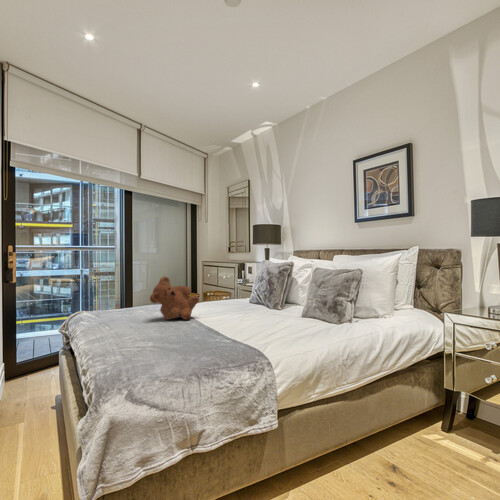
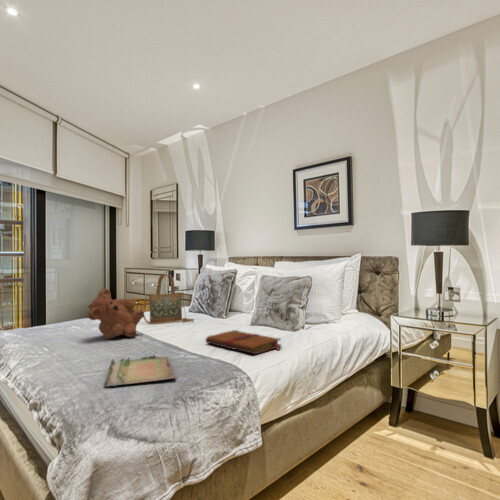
handbag: none [203,266,249,310] -> present [142,275,194,324]
book: none [245,318,315,342] -> present [206,330,281,354]
tray: none [138,332,204,360] -> present [105,355,176,387]

